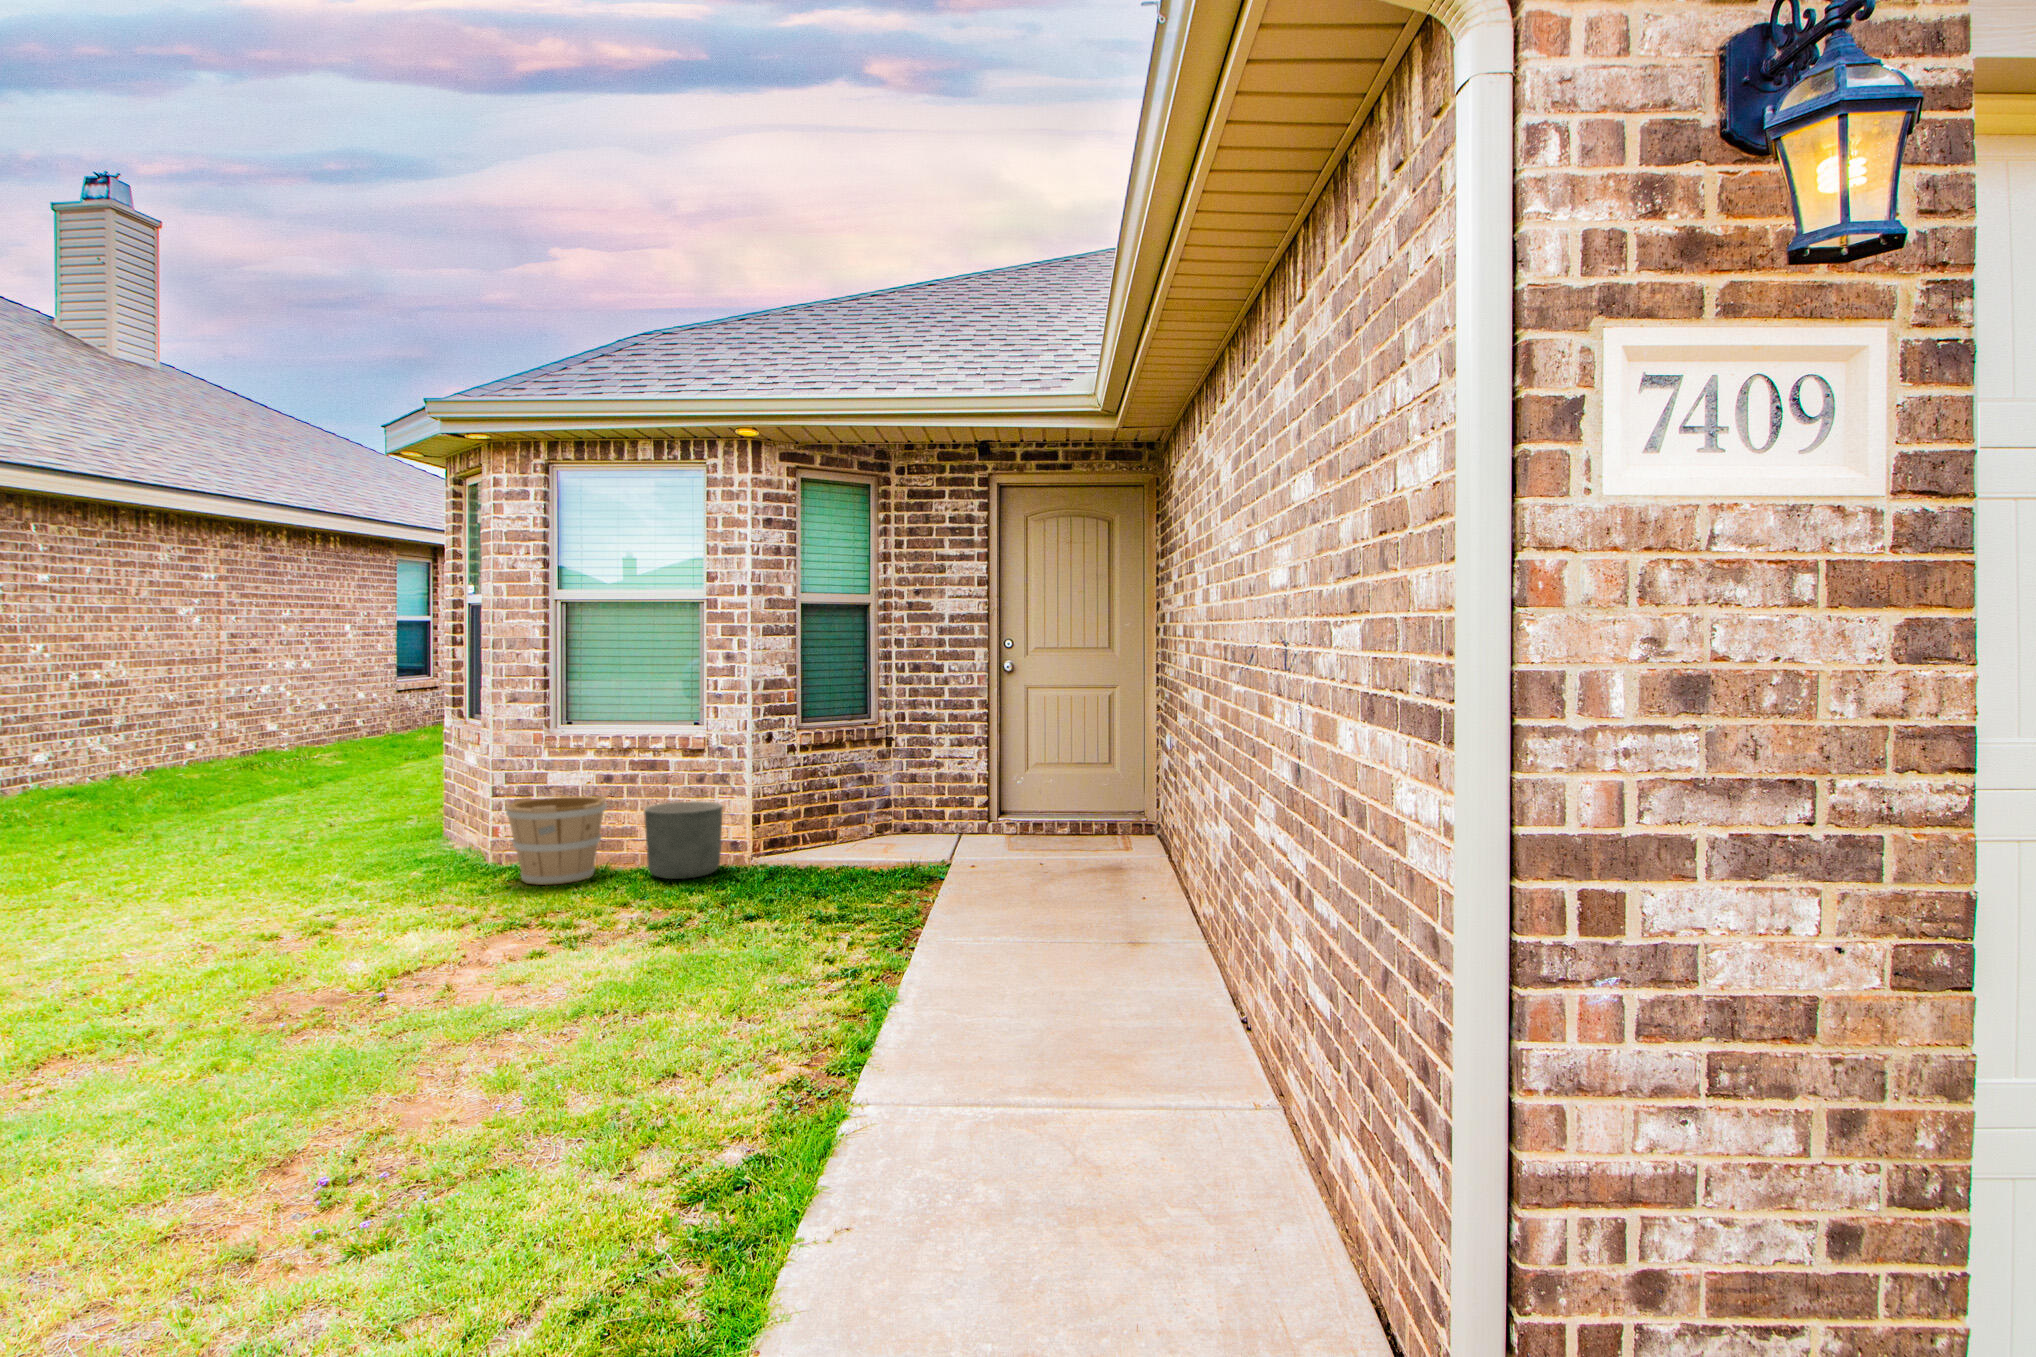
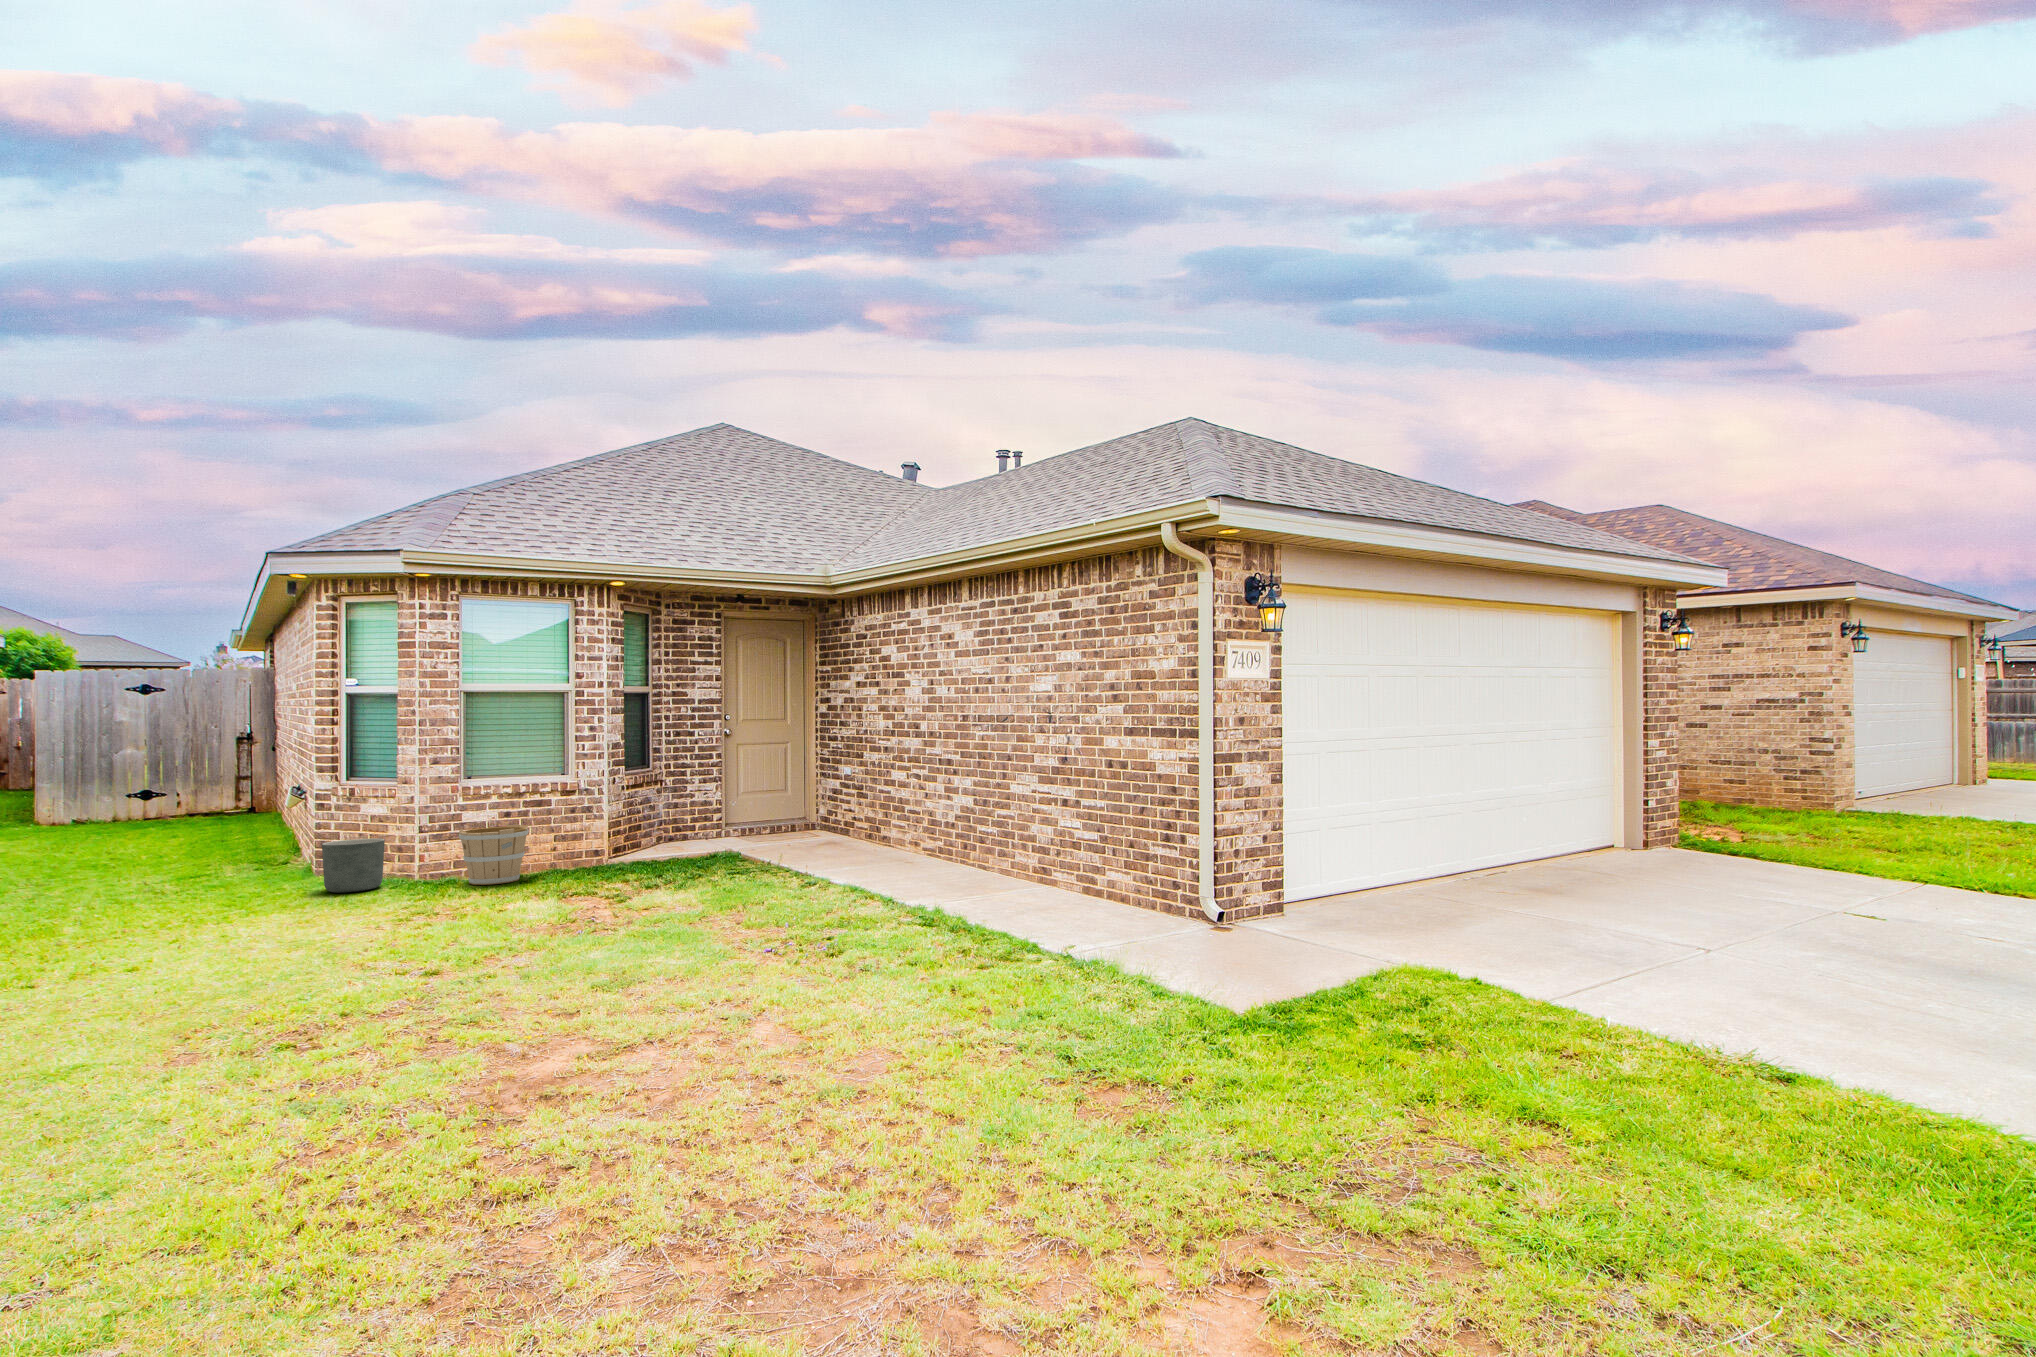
planter: present [644,801,723,879] -> present [322,839,385,893]

